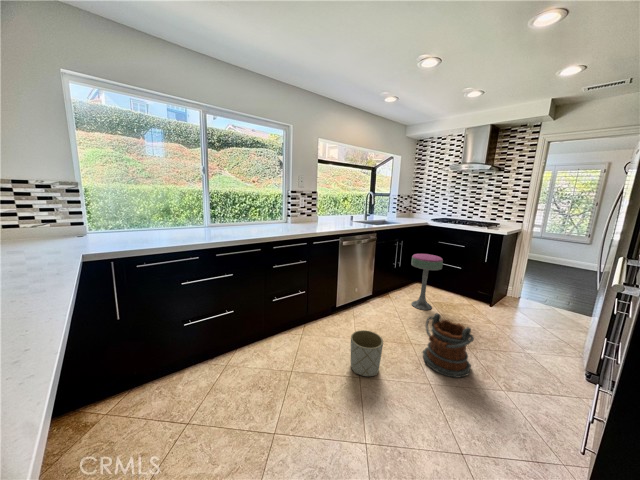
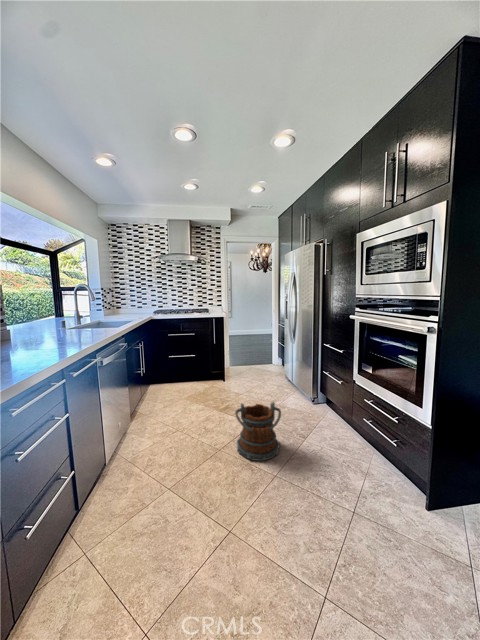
bar stool: present [411,254,443,310] -> none [164,349,197,412]
planter: present [351,330,383,376] -> none [196,461,239,533]

